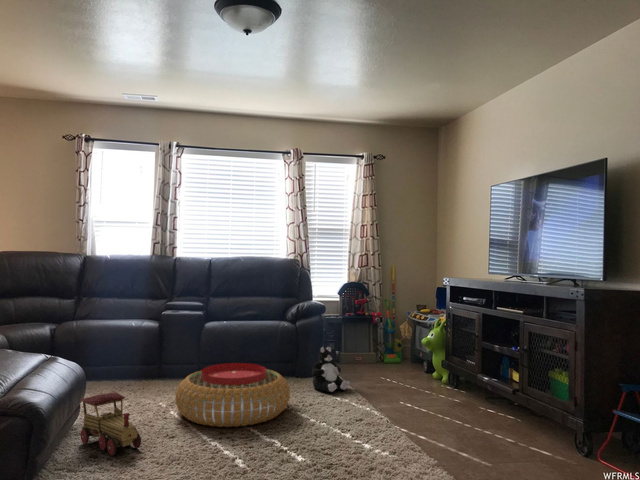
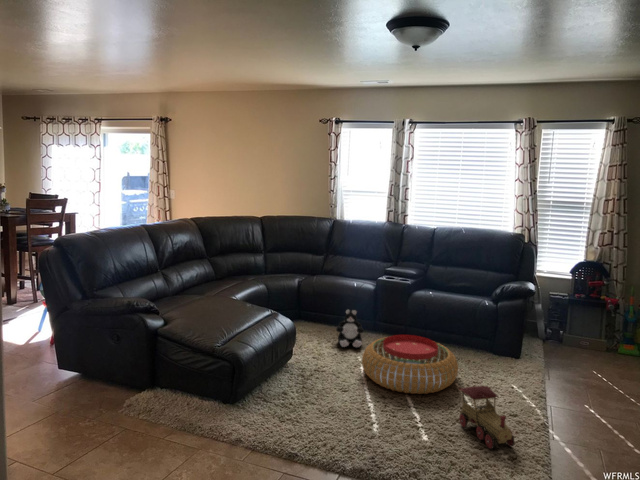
plush toy: present [312,346,350,392] -> present [336,310,364,348]
toy train: present [80,392,141,456] -> present [459,386,514,449]

